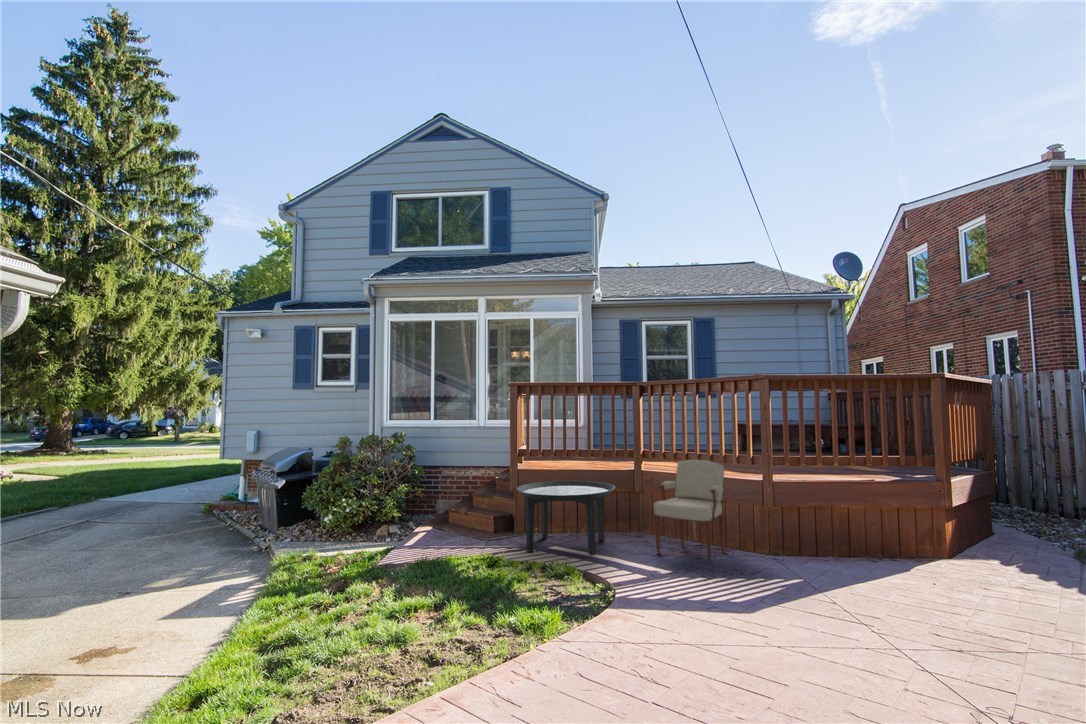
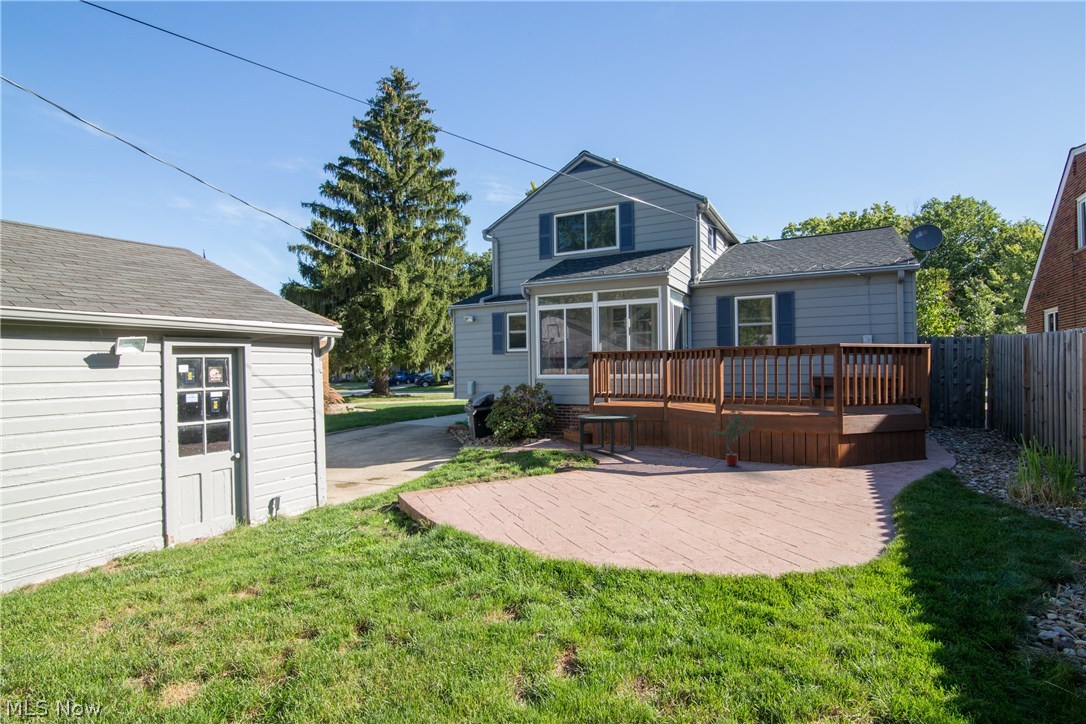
armchair: present [654,460,724,562] -> none [647,401,691,460]
potted tree: none [787,470,872,569] -> present [709,407,754,466]

